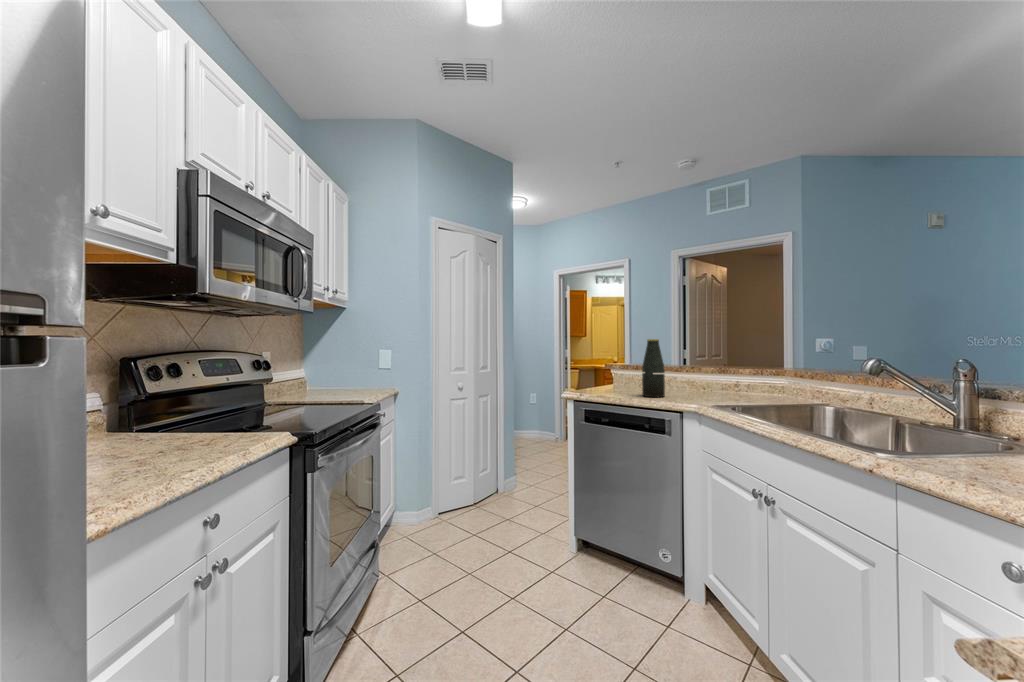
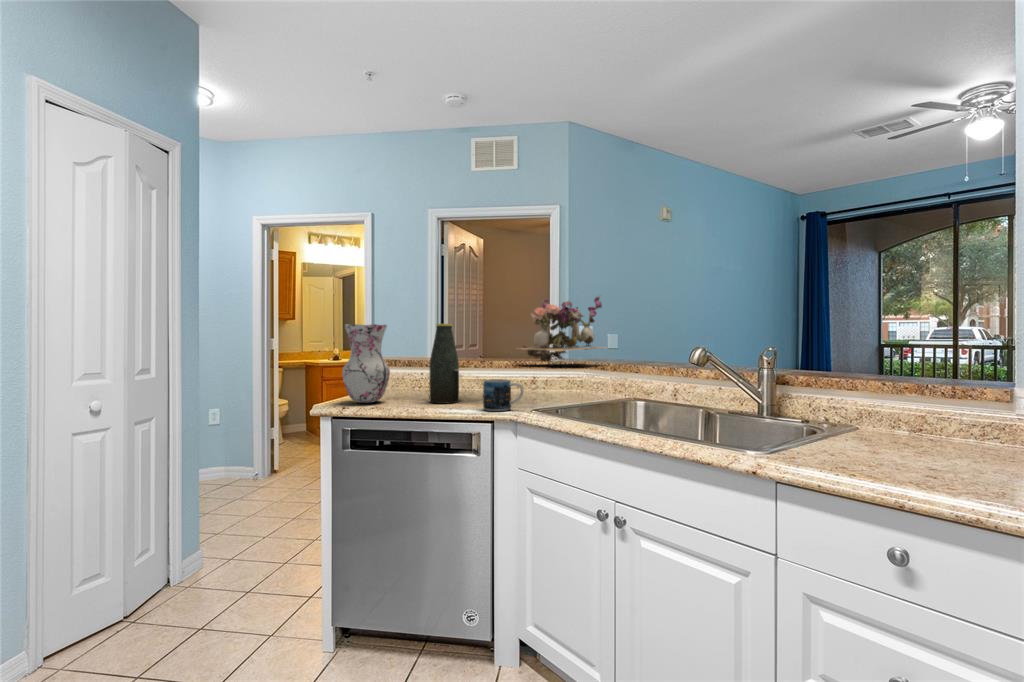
flower arrangement: none [719,312,808,372] -> present [517,295,606,364]
vase: none [584,340,615,393] -> present [342,324,390,403]
mug: none [675,381,707,405] -> present [483,379,523,411]

